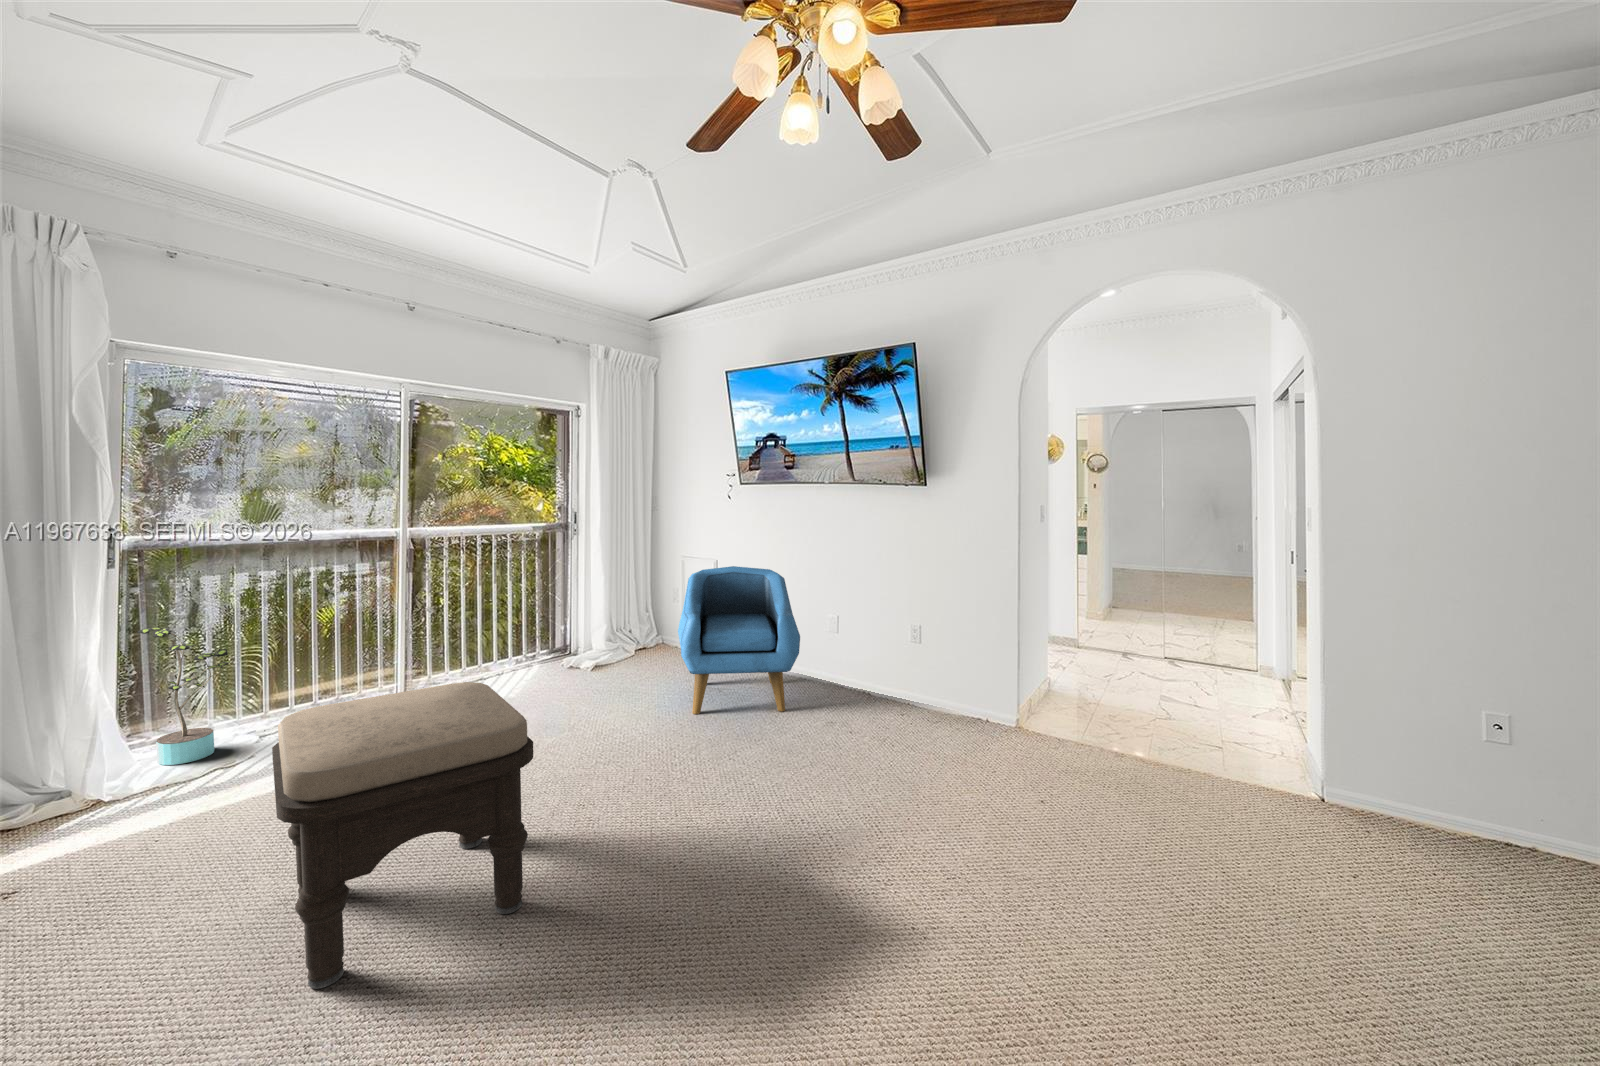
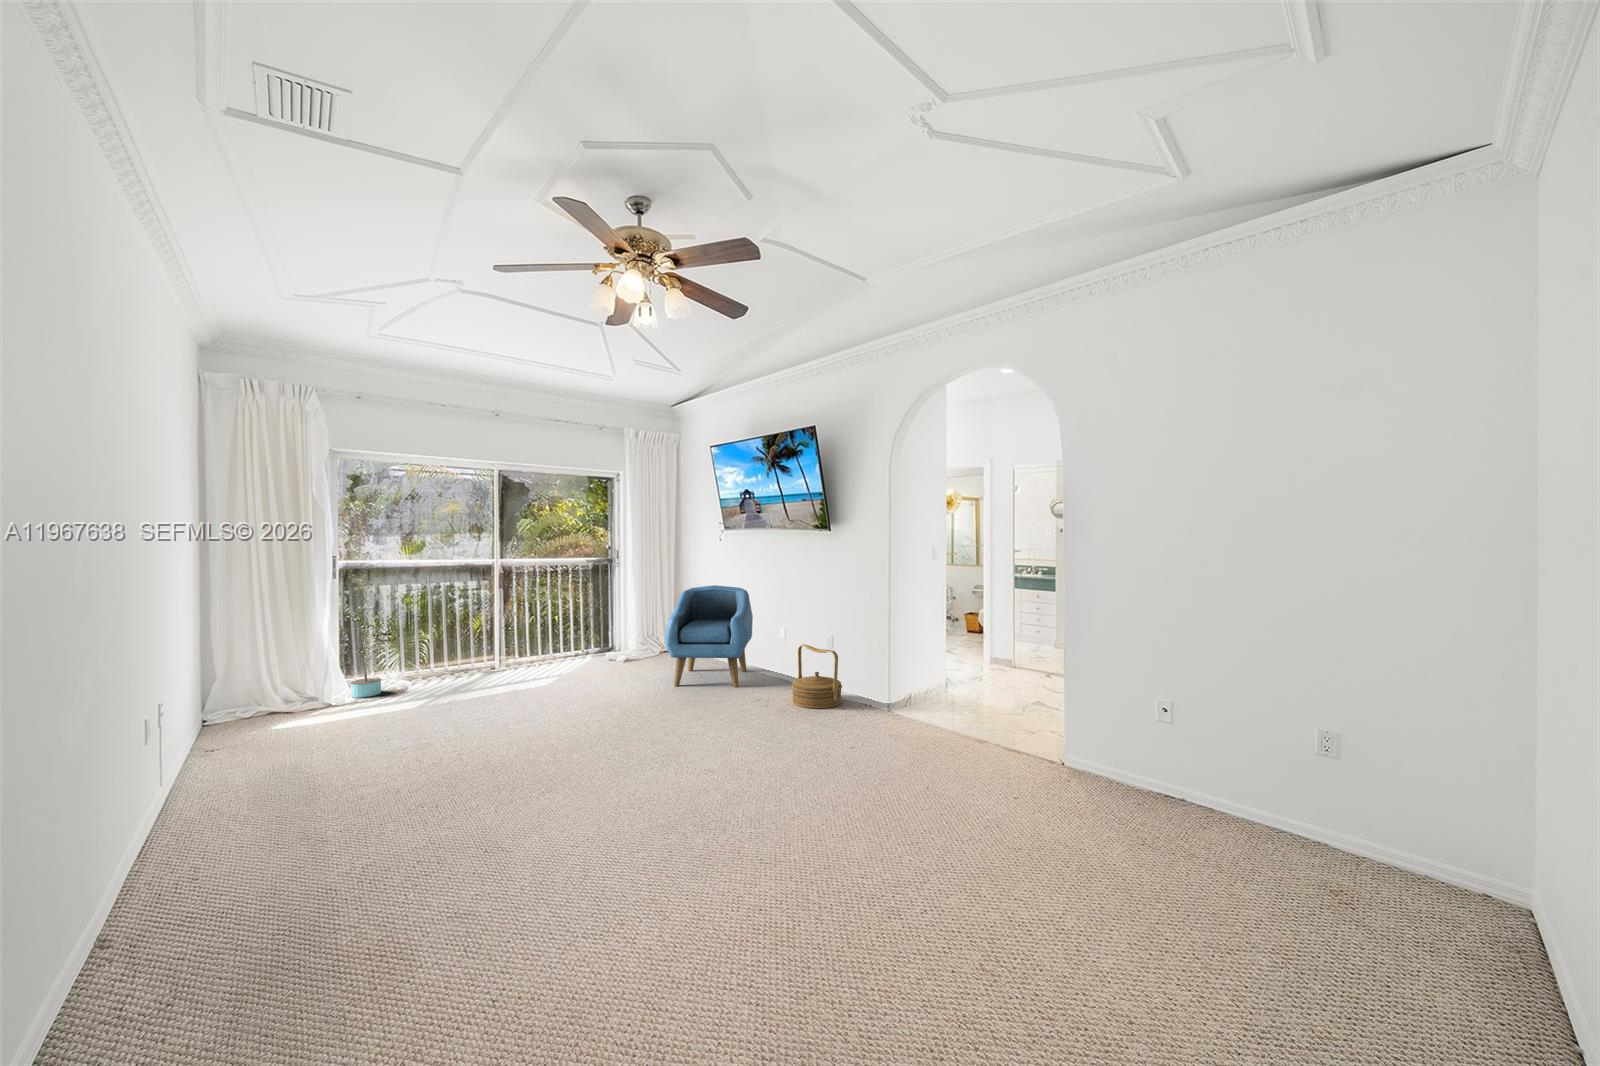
woven basket: none [879,653,953,747] -> present [792,644,842,709]
ottoman: present [272,682,533,989] -> none [397,642,529,781]

